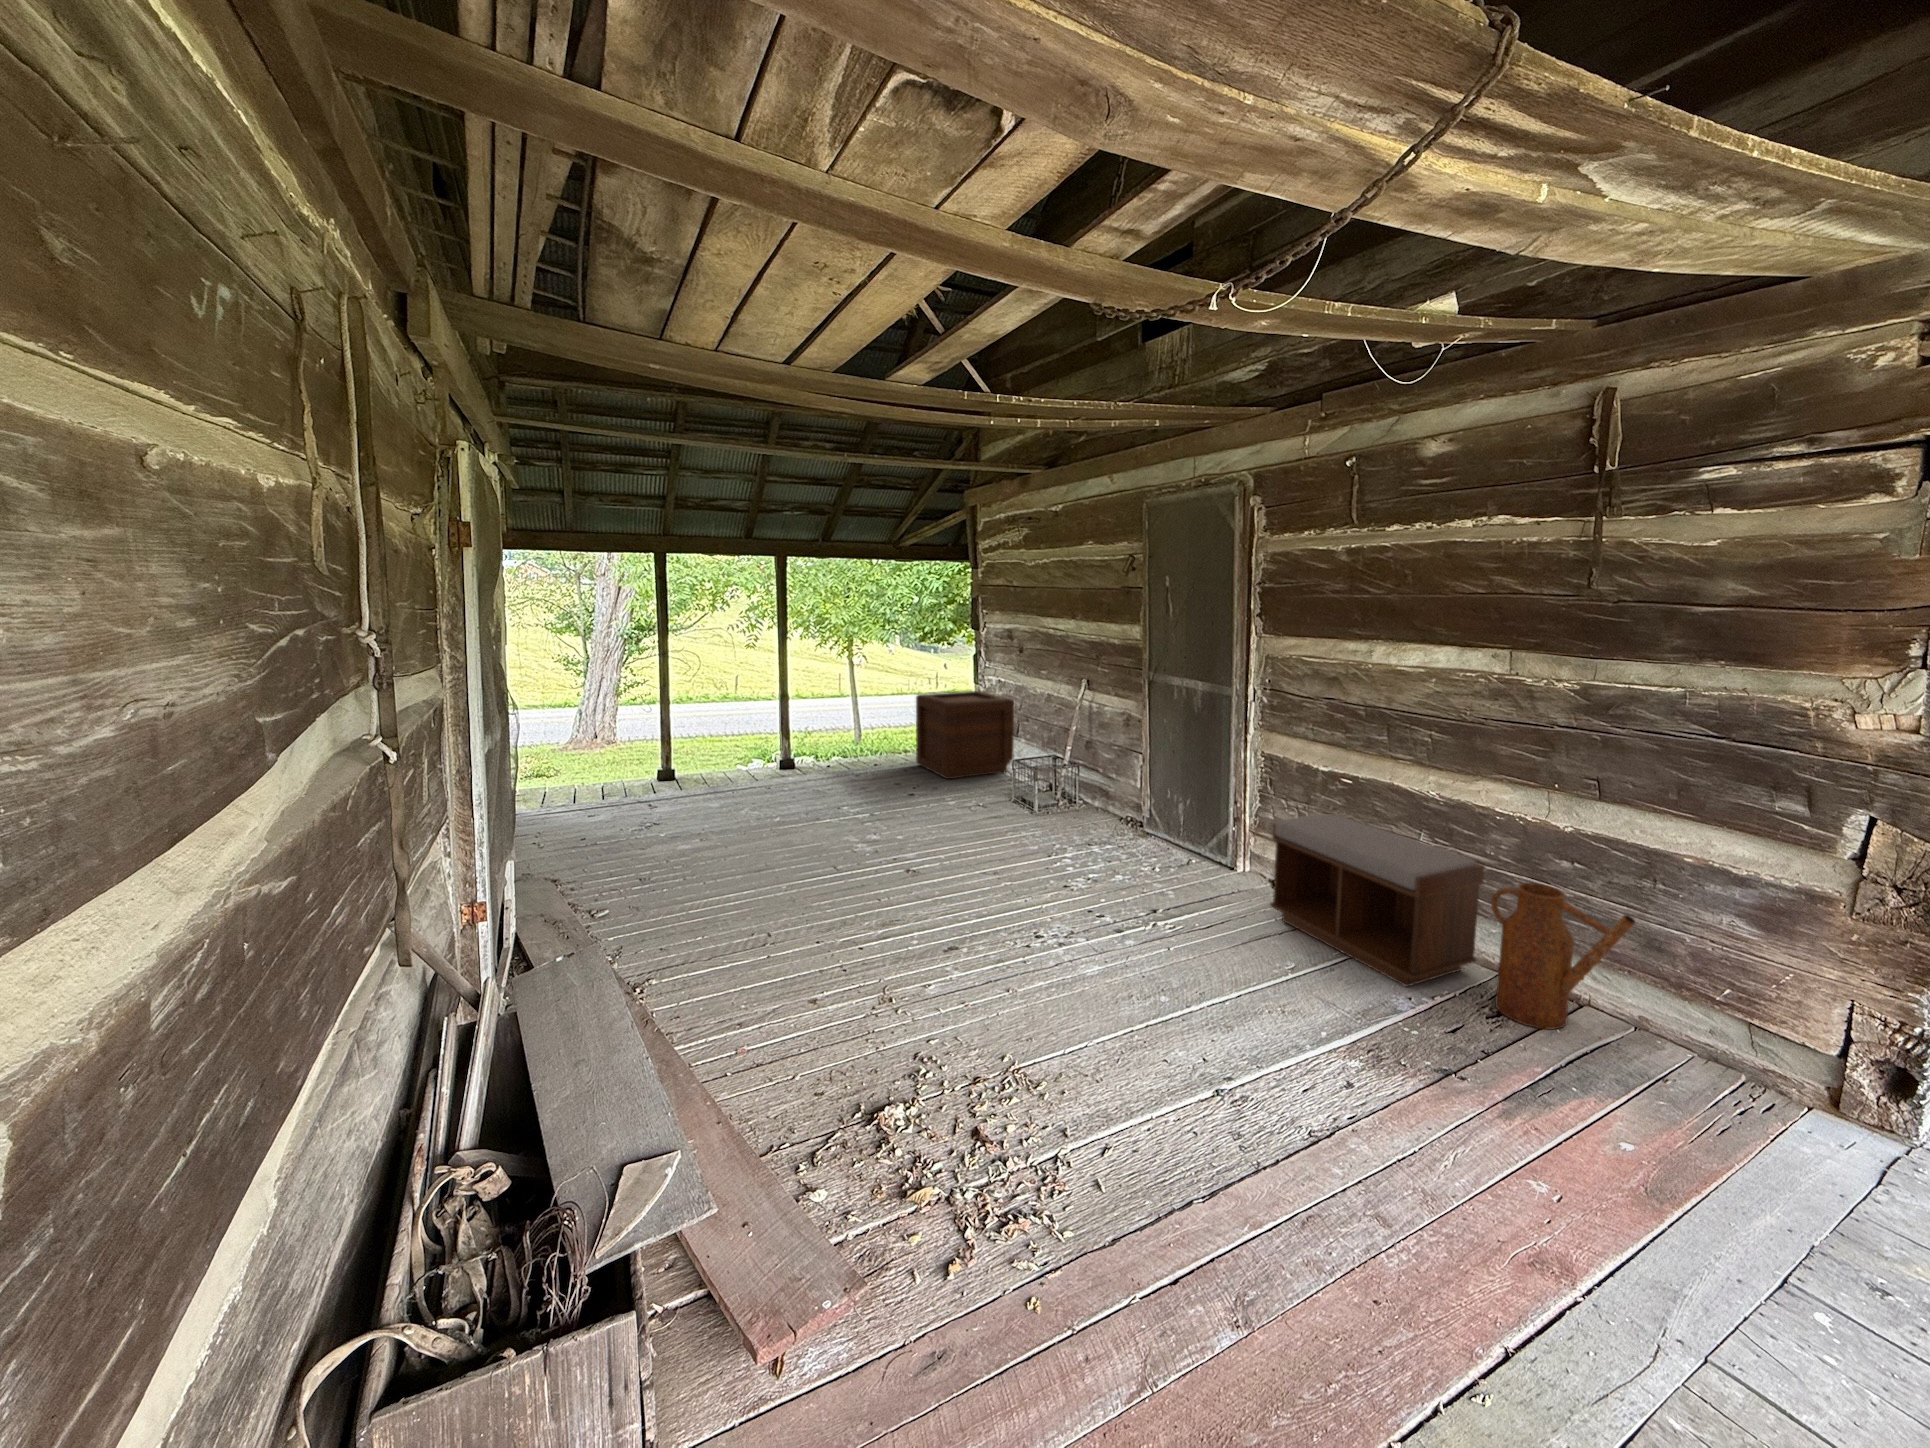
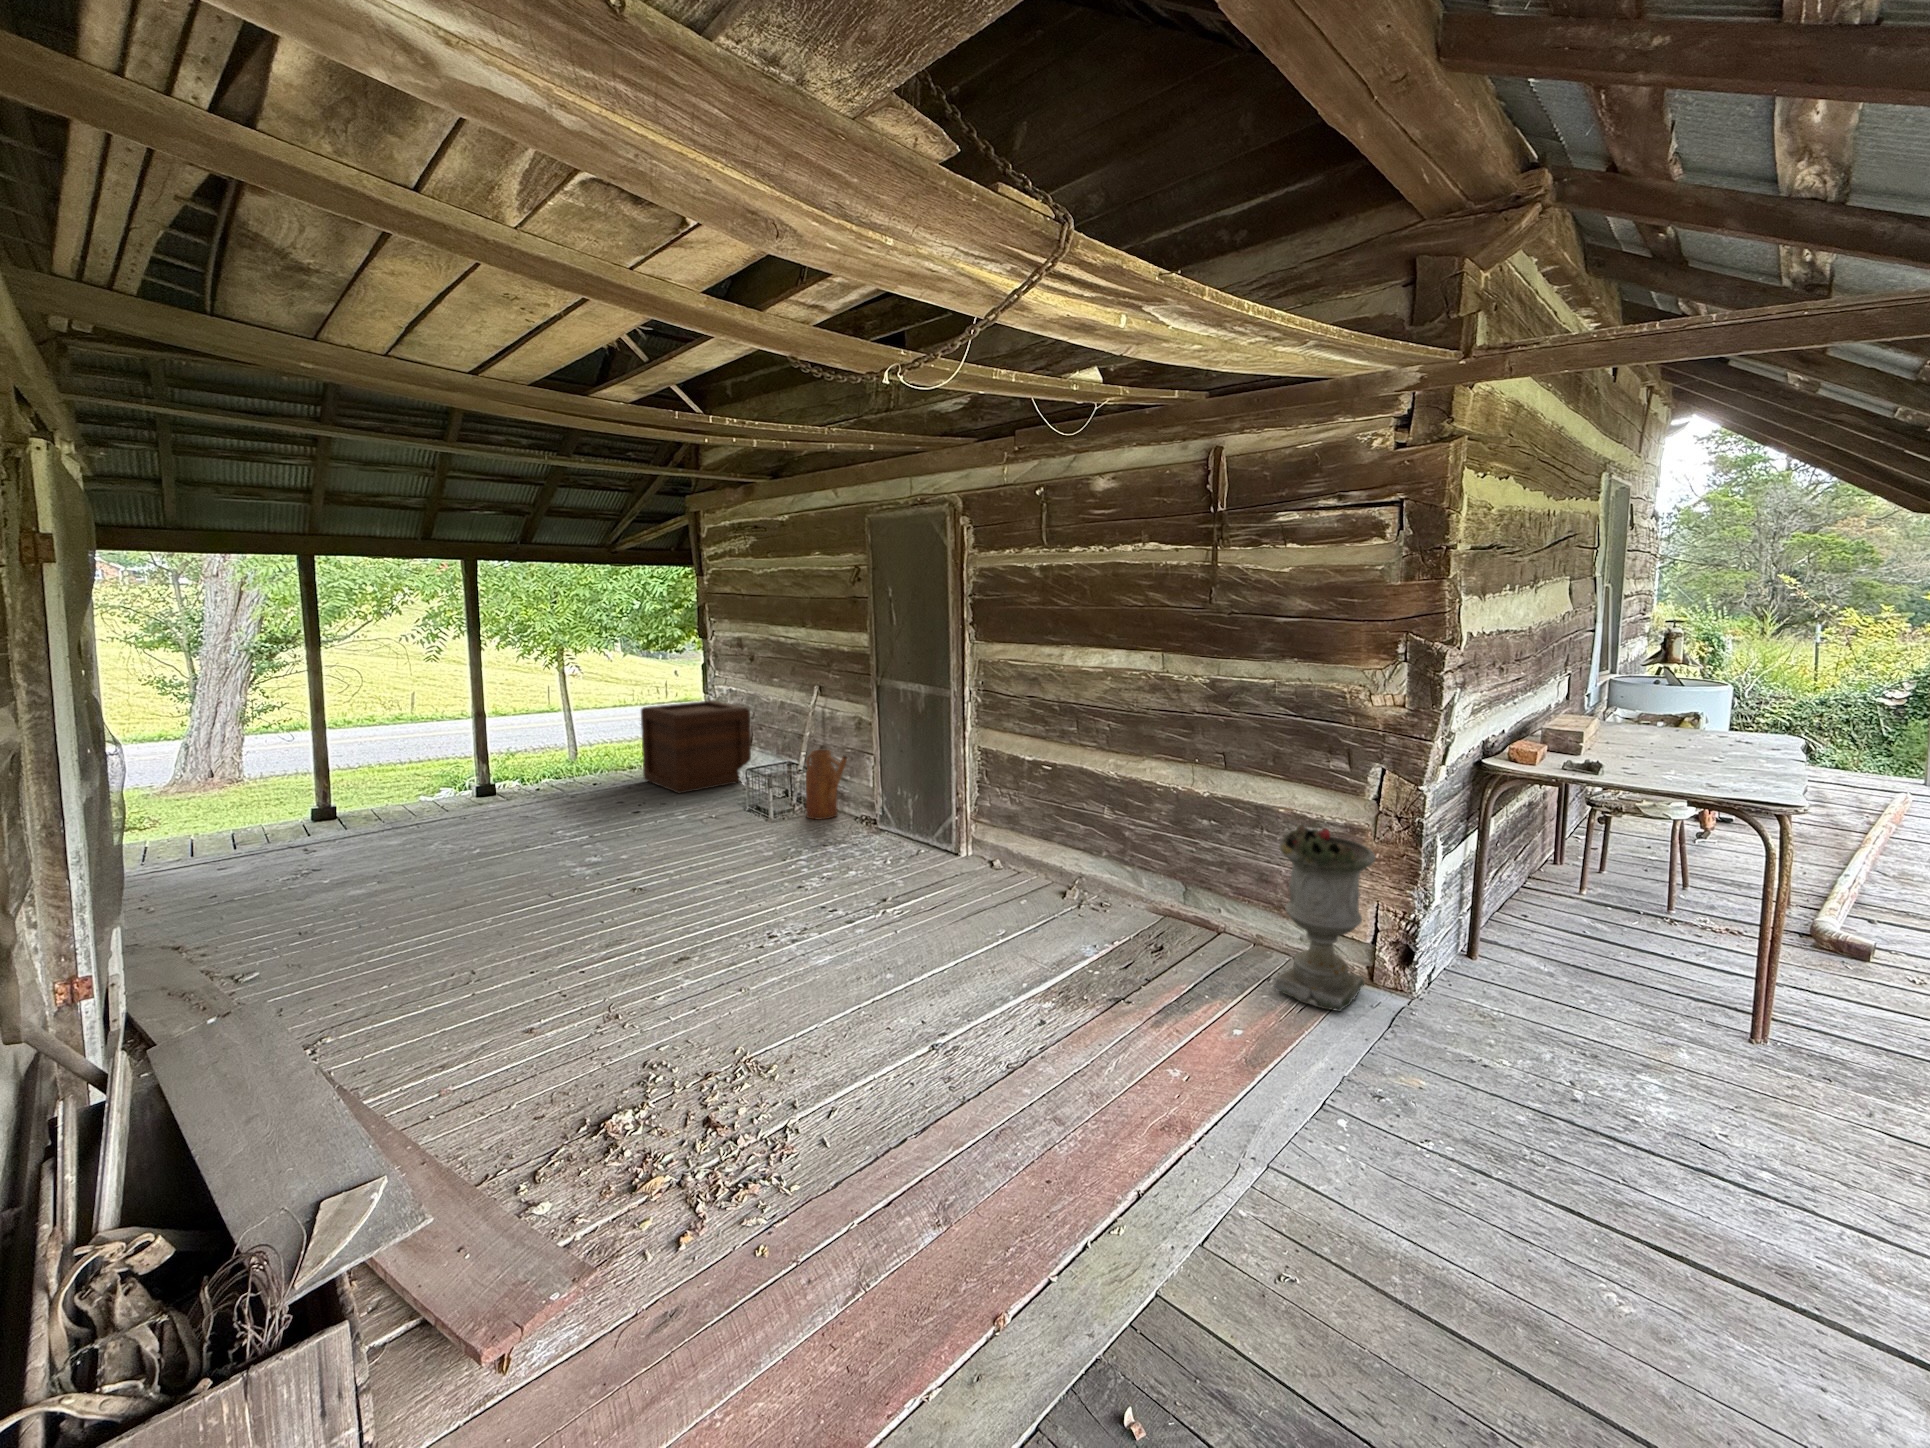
bench: present [1270,814,1485,986] -> none [990,797,1153,936]
planter: none [1673,879,1860,1150] -> present [1274,824,1376,1011]
watering can: present [1491,883,1635,1030] -> present [806,750,847,819]

